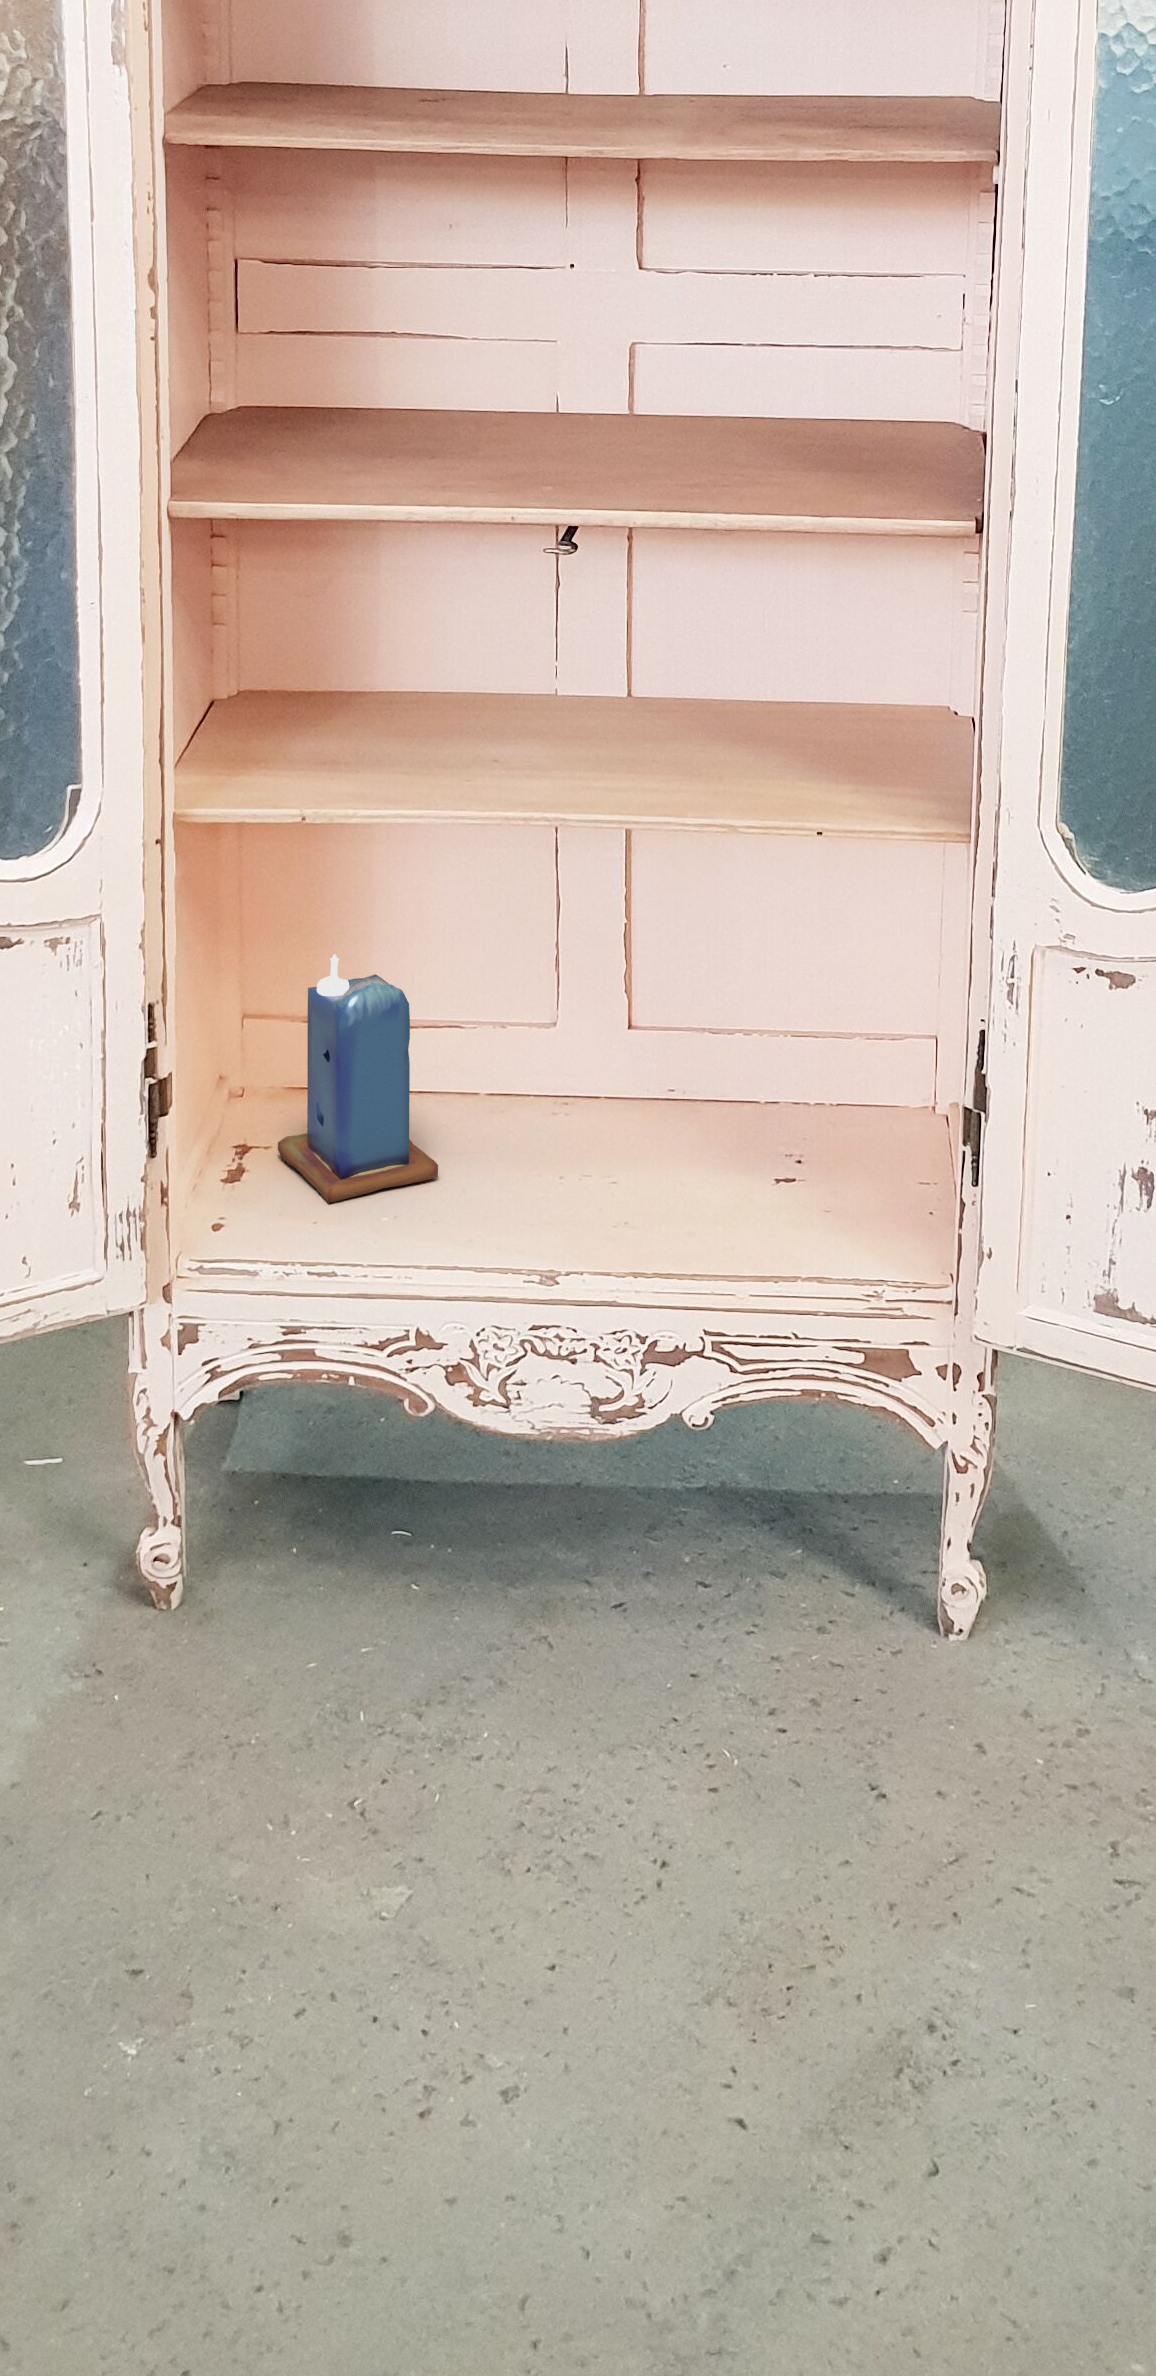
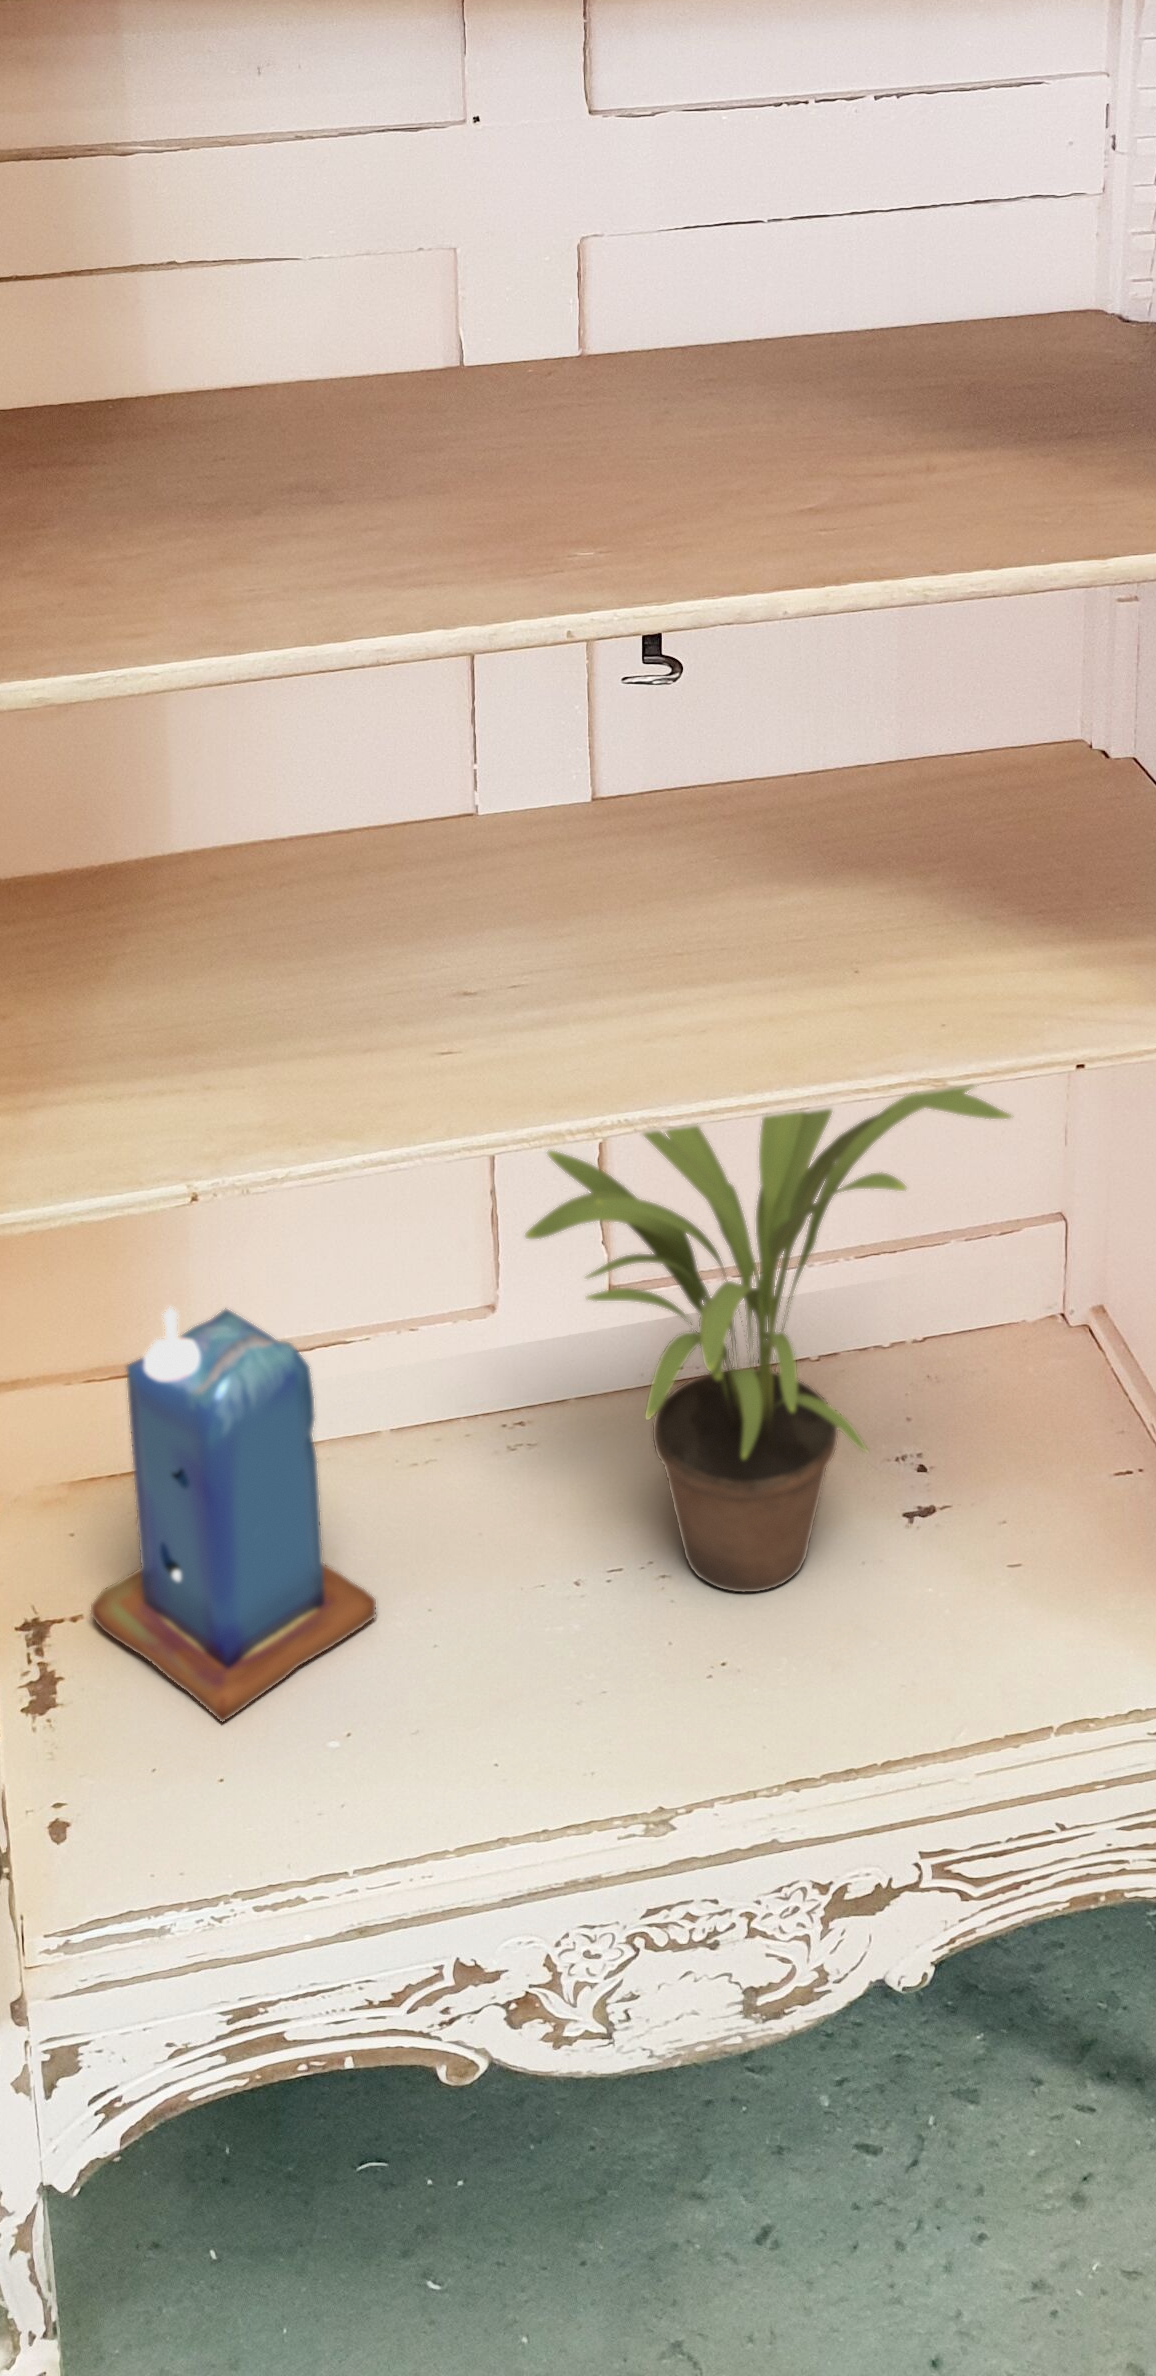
potted plant: none [555,778,832,1204] -> present [525,1086,1011,1592]

